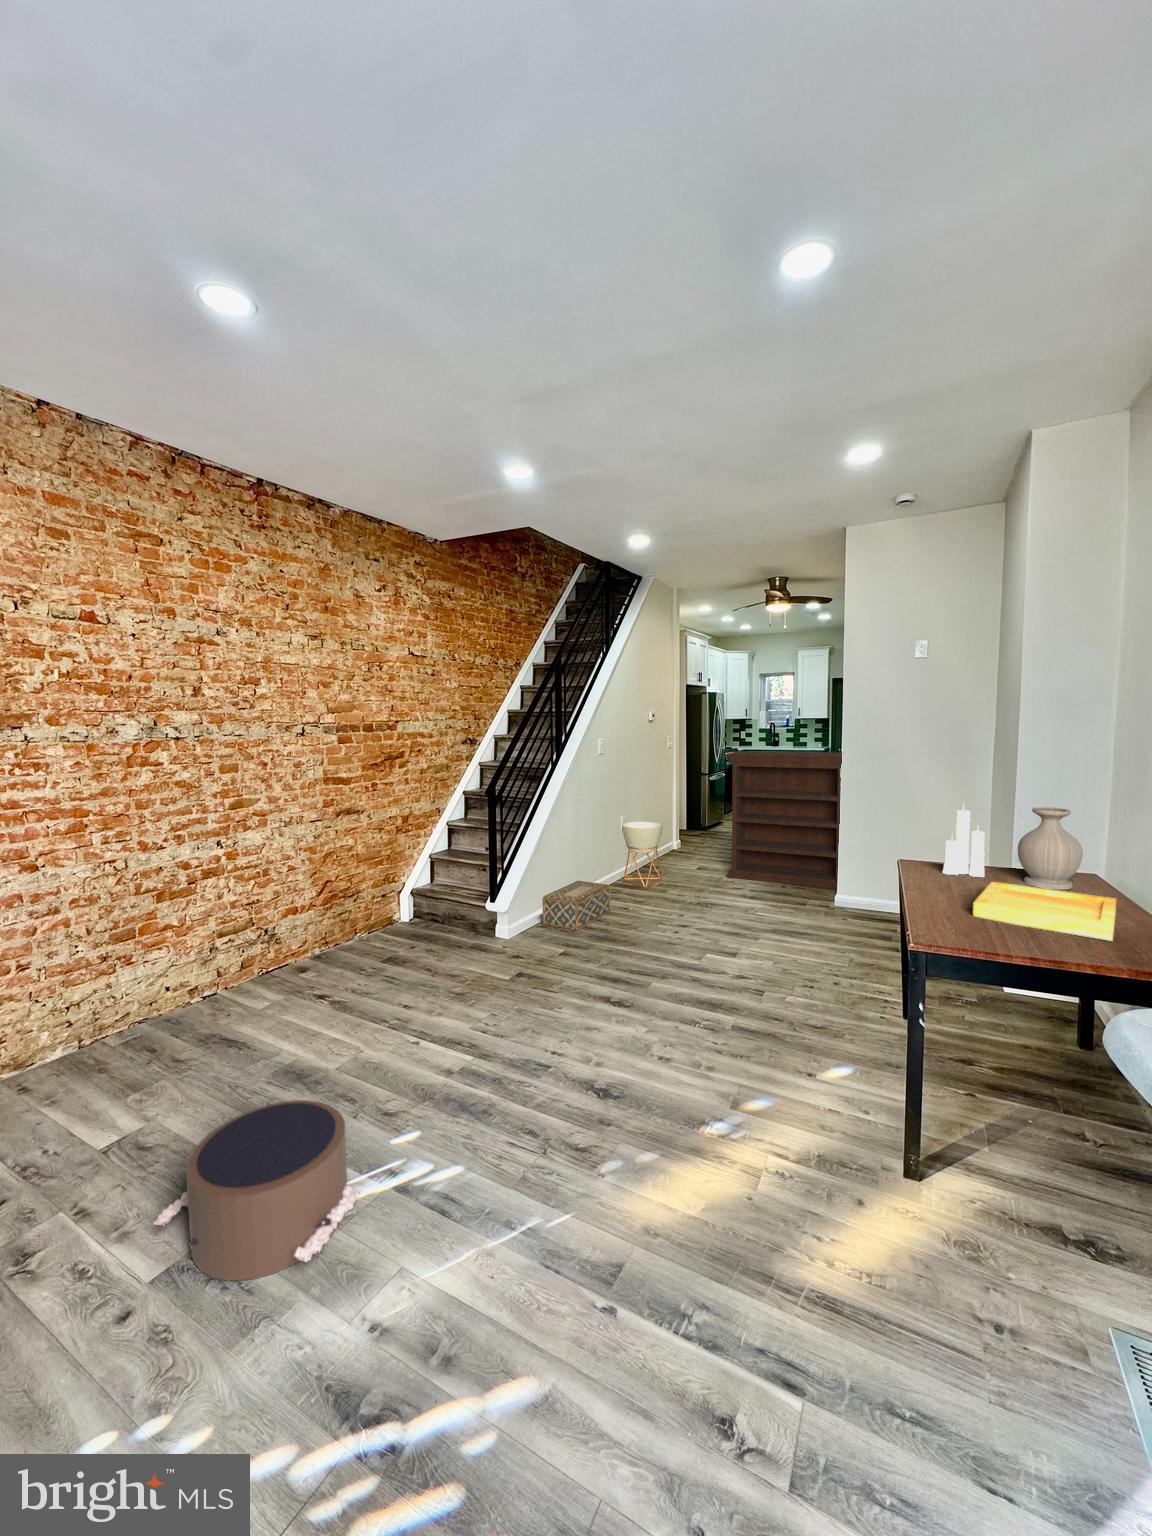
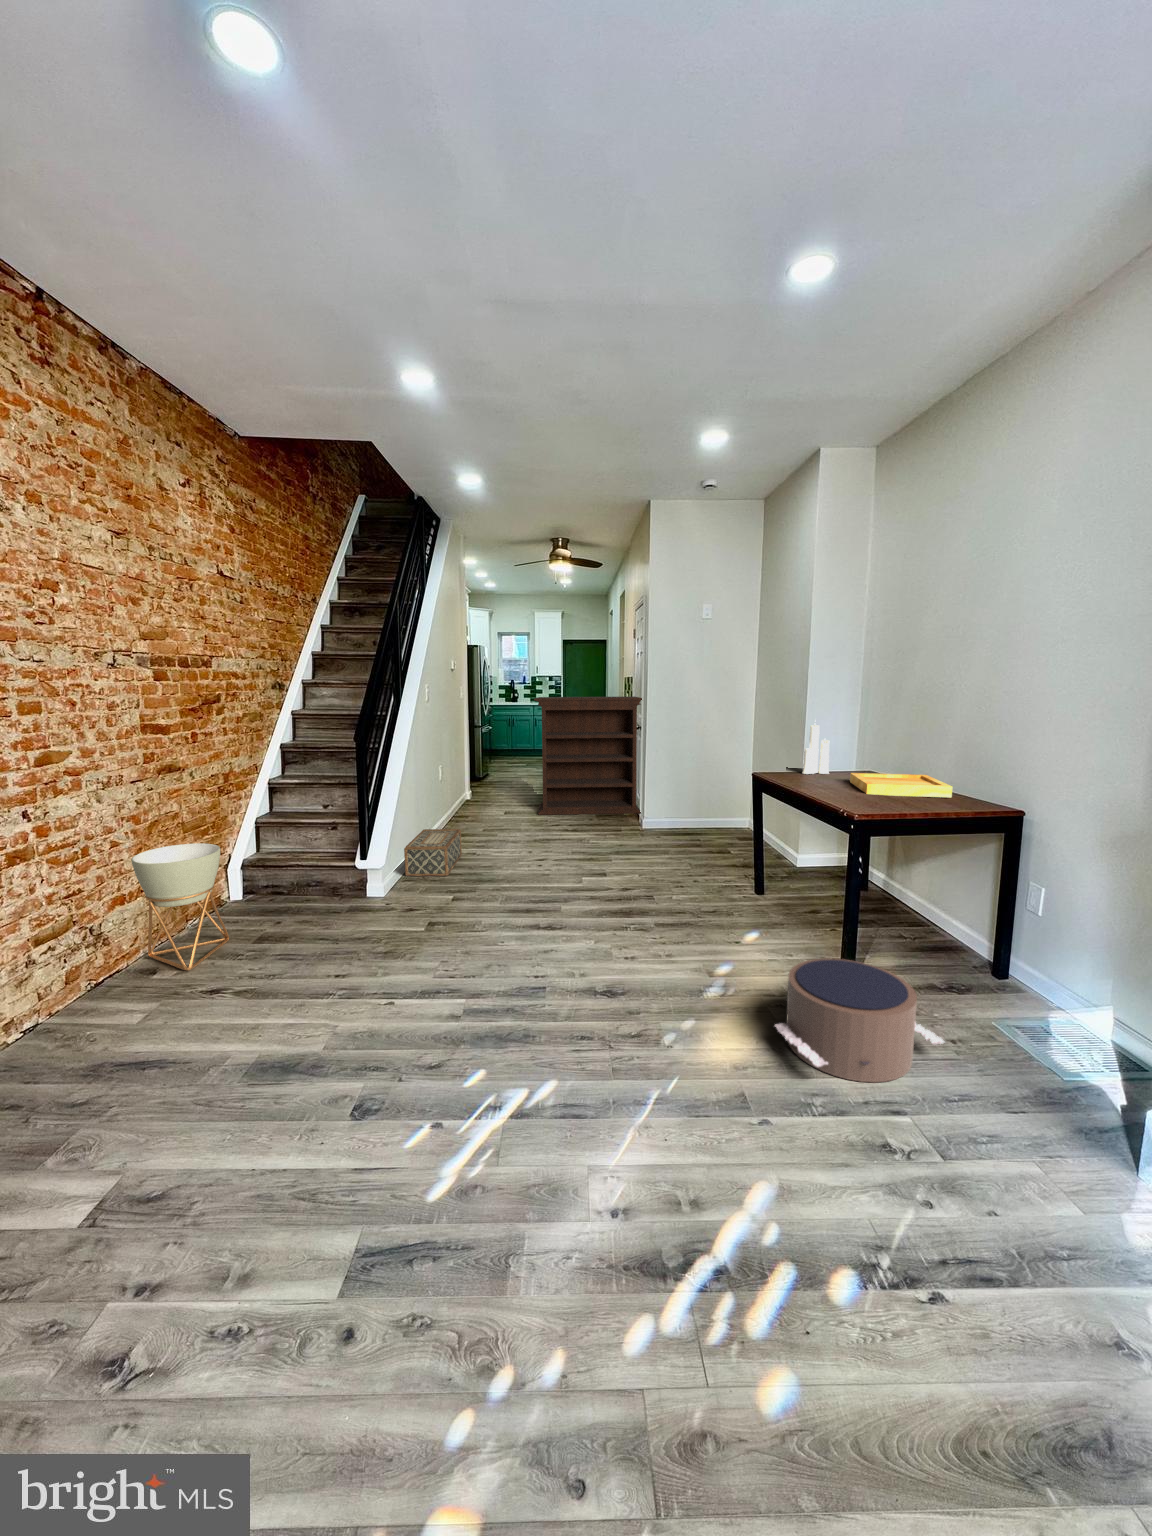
vase: present [1018,807,1083,890] -> none [847,720,887,777]
planter: present [622,822,663,888] -> present [131,843,229,971]
pouf: present [154,1100,362,1281] -> present [775,958,945,1082]

